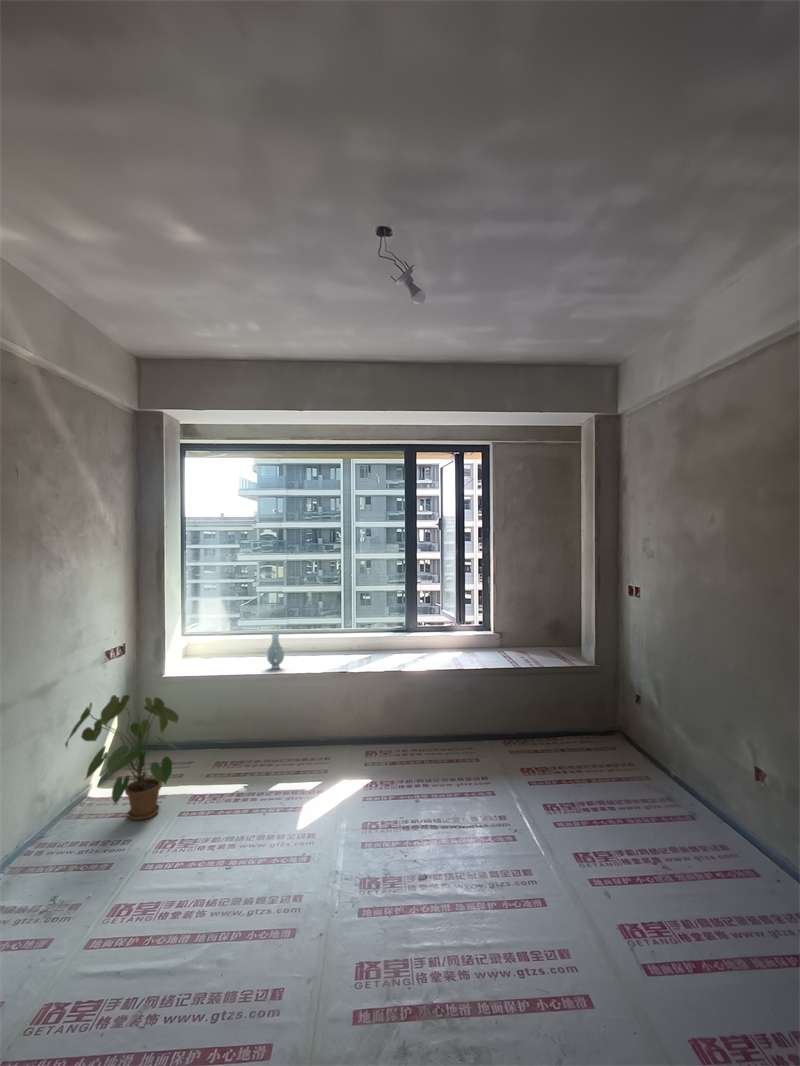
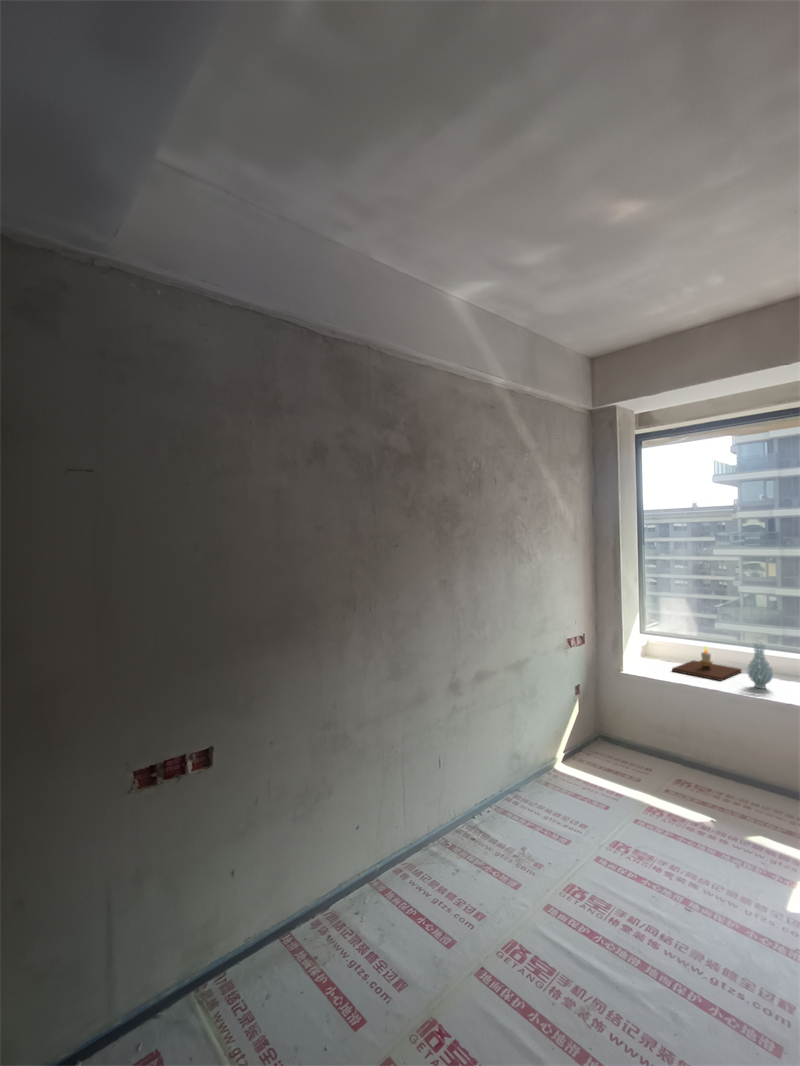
candle: none [206,641,260,669] -> present [672,647,741,681]
house plant: present [65,695,179,820] -> none [529,682,636,813]

